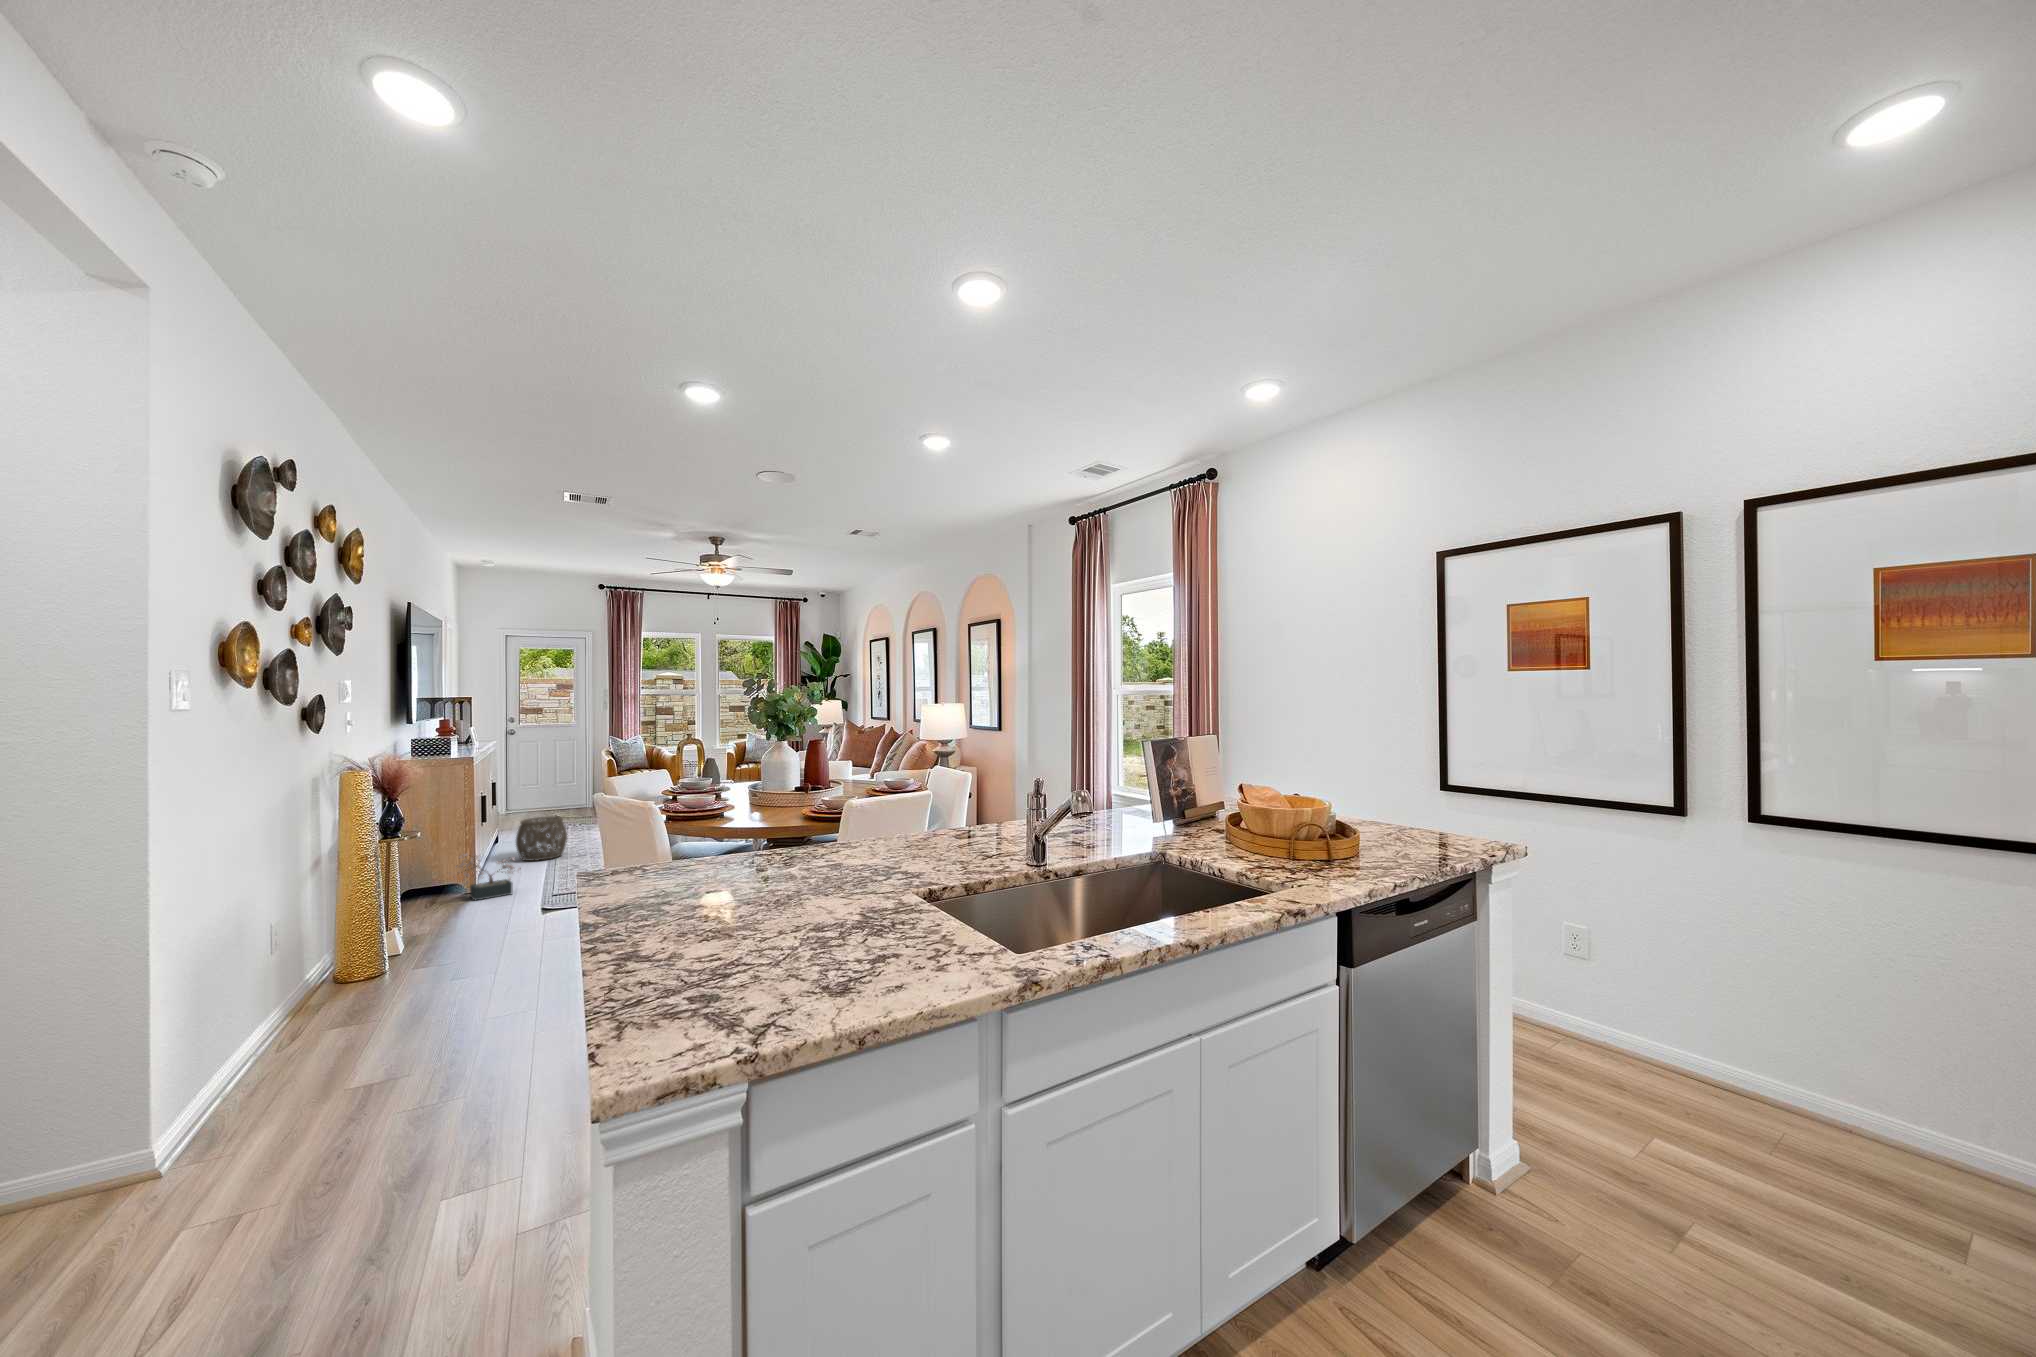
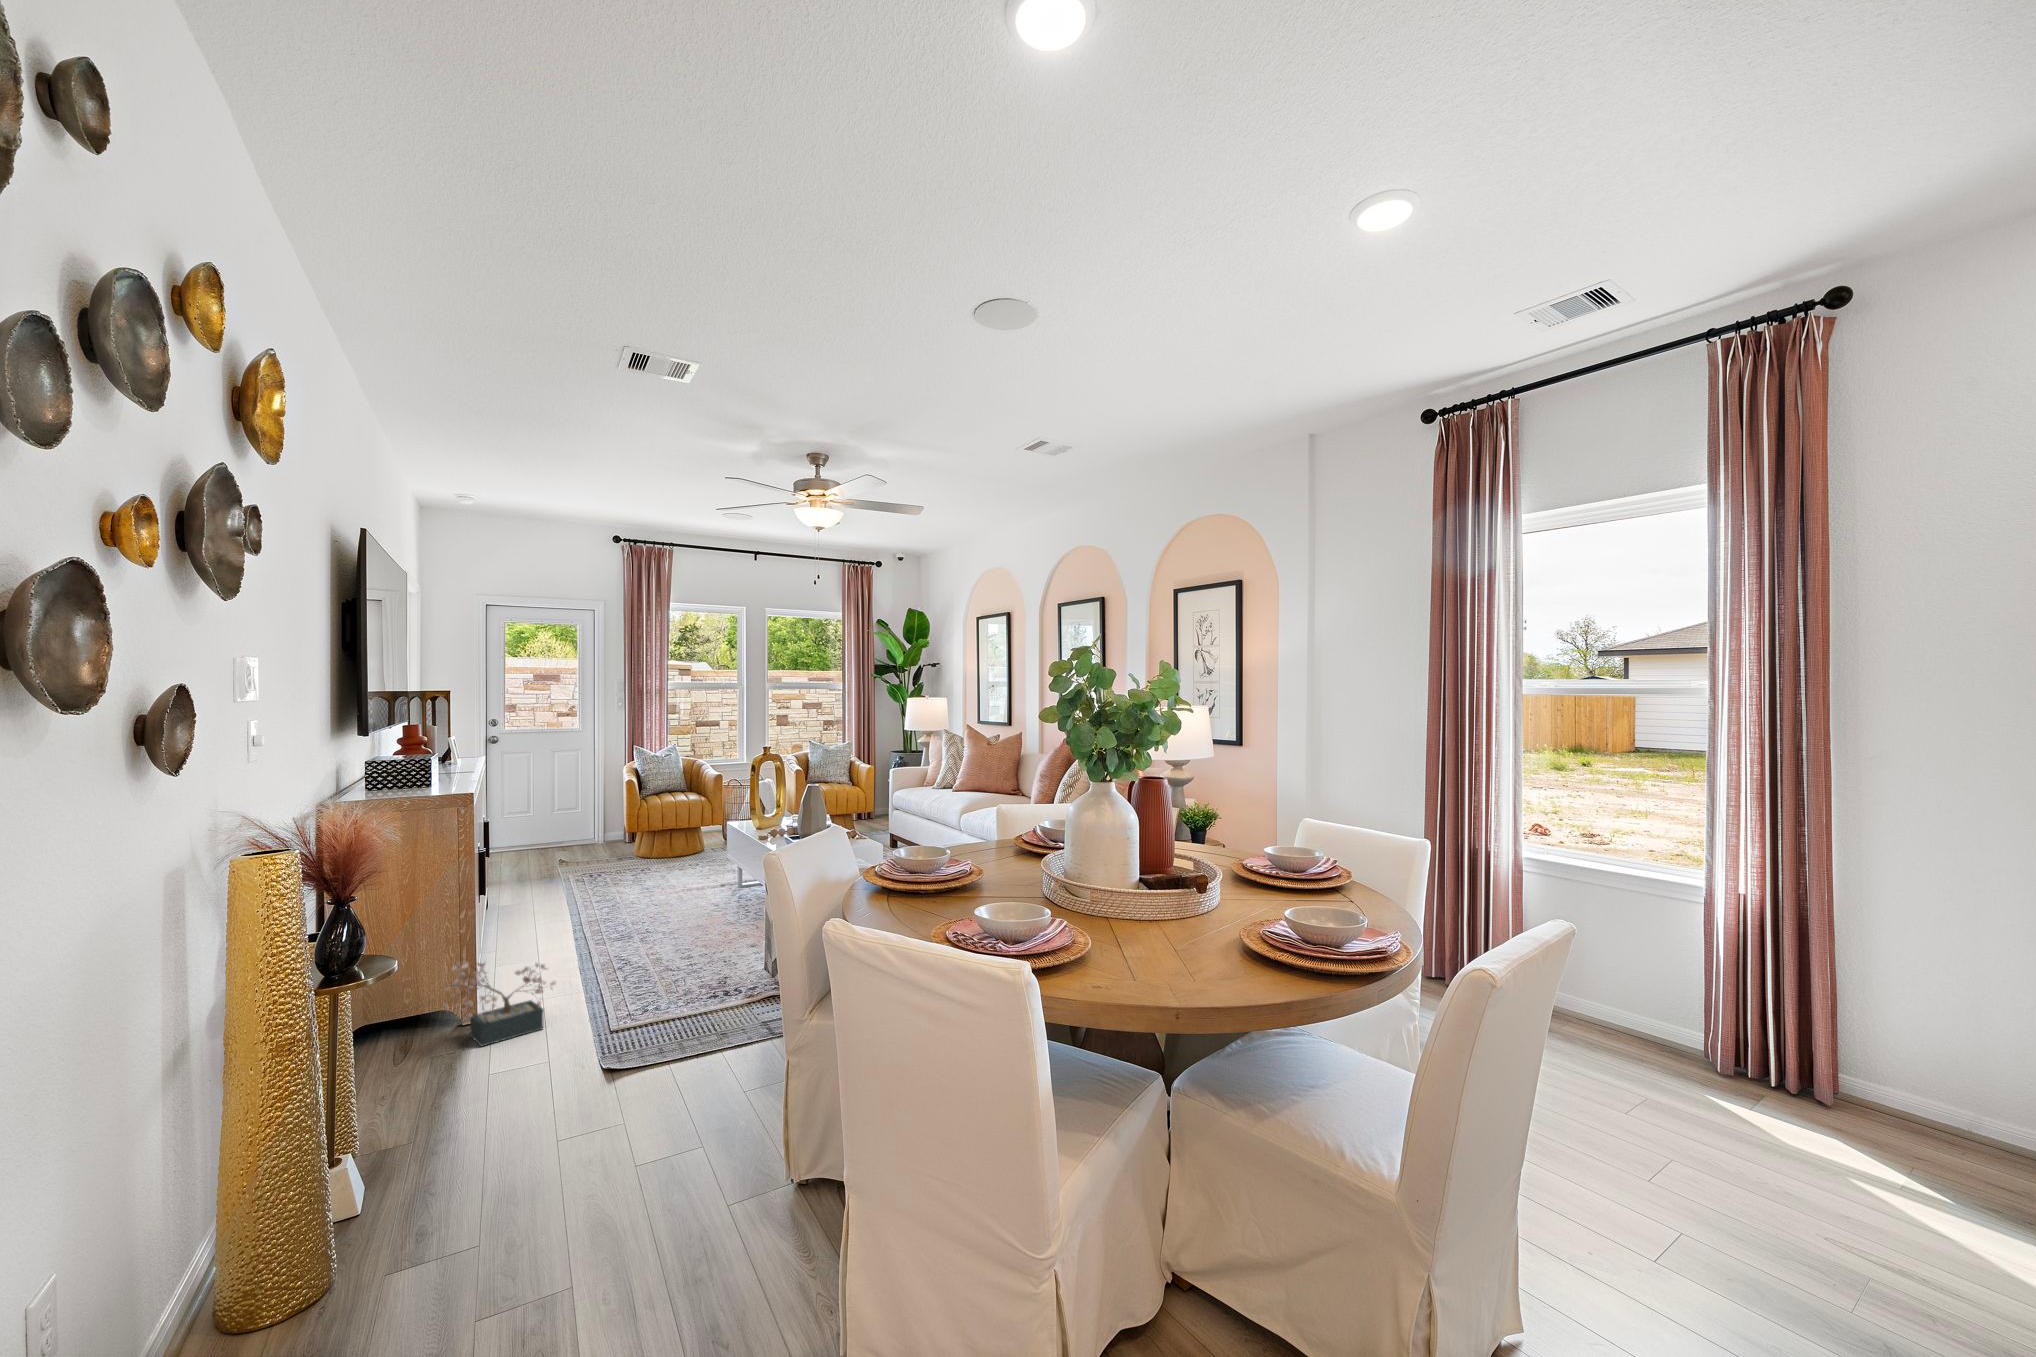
woven basket: present [516,817,567,861] -> none [525,874,604,948]

